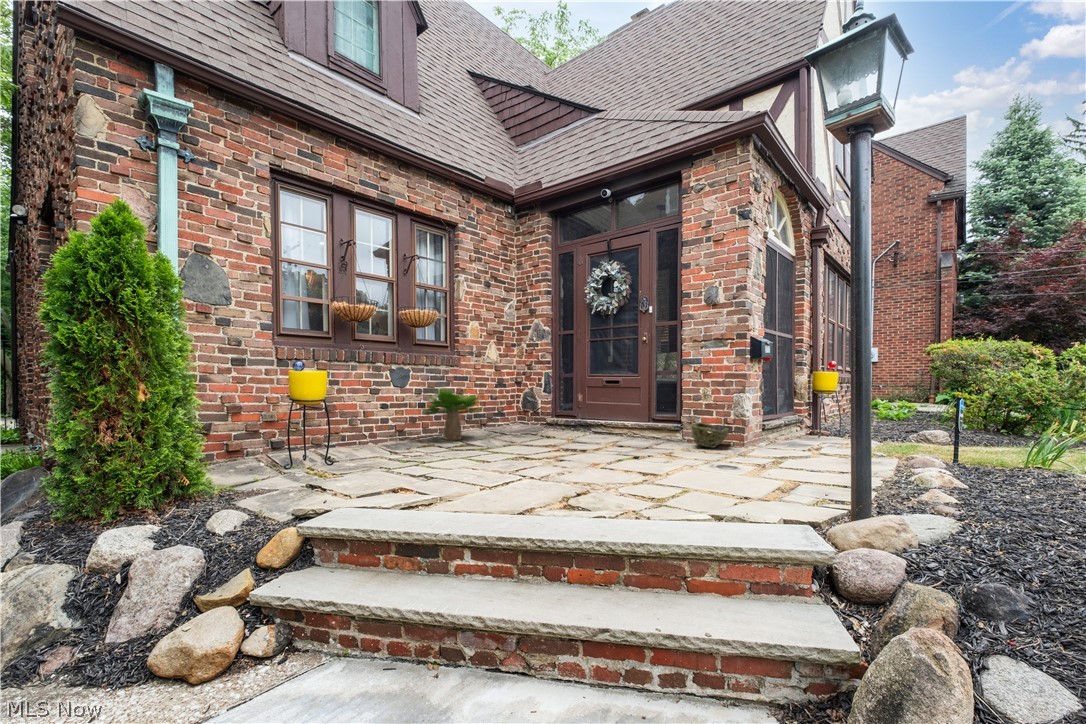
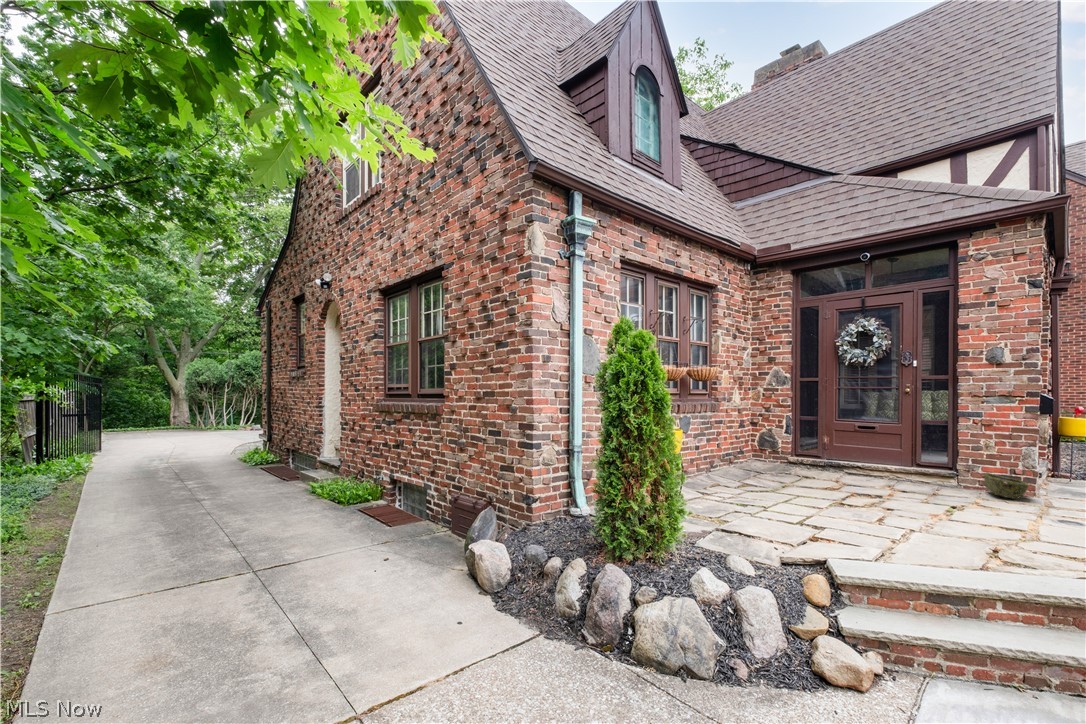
potted plant: present [424,389,481,440] -> none [702,428,764,479]

